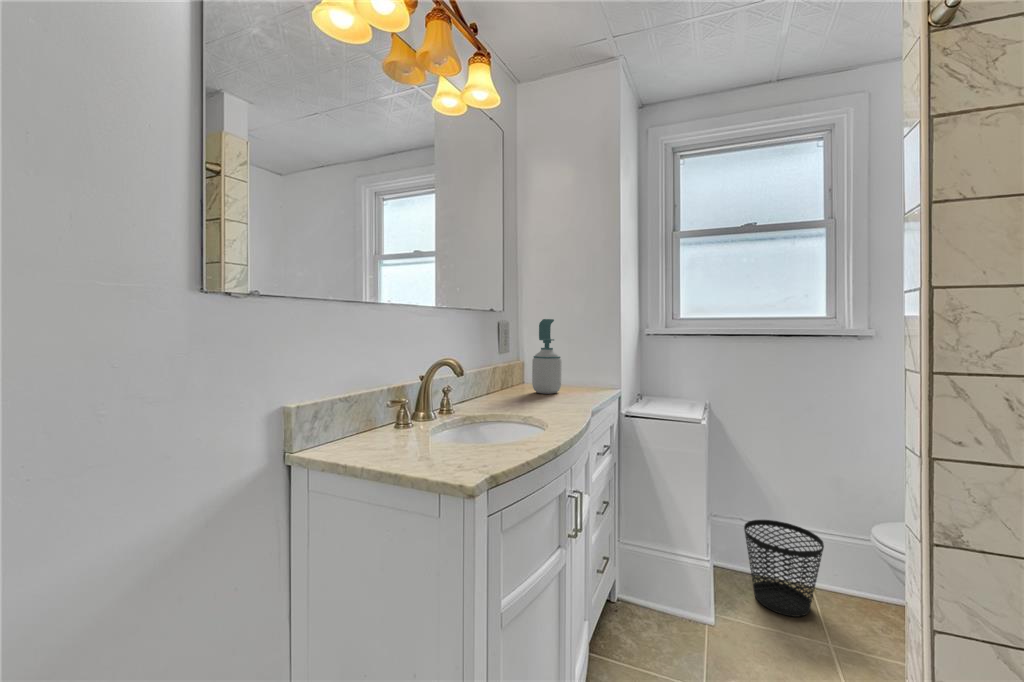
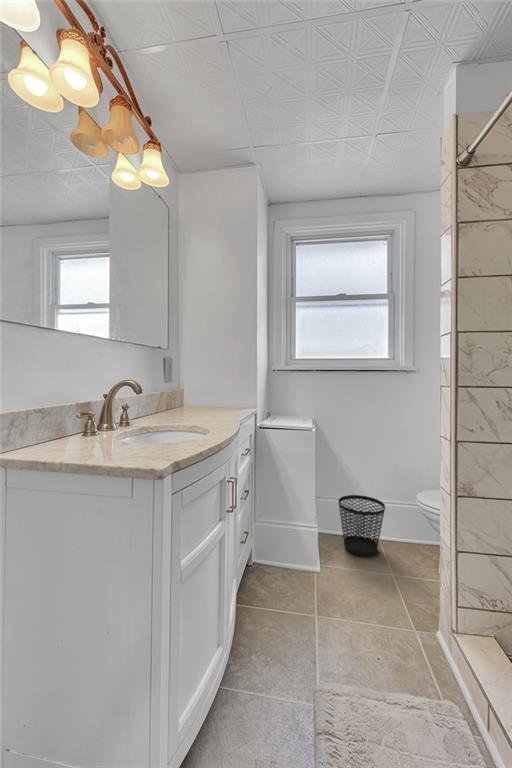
soap bottle: present [532,319,561,394] -> none [192,355,215,412]

